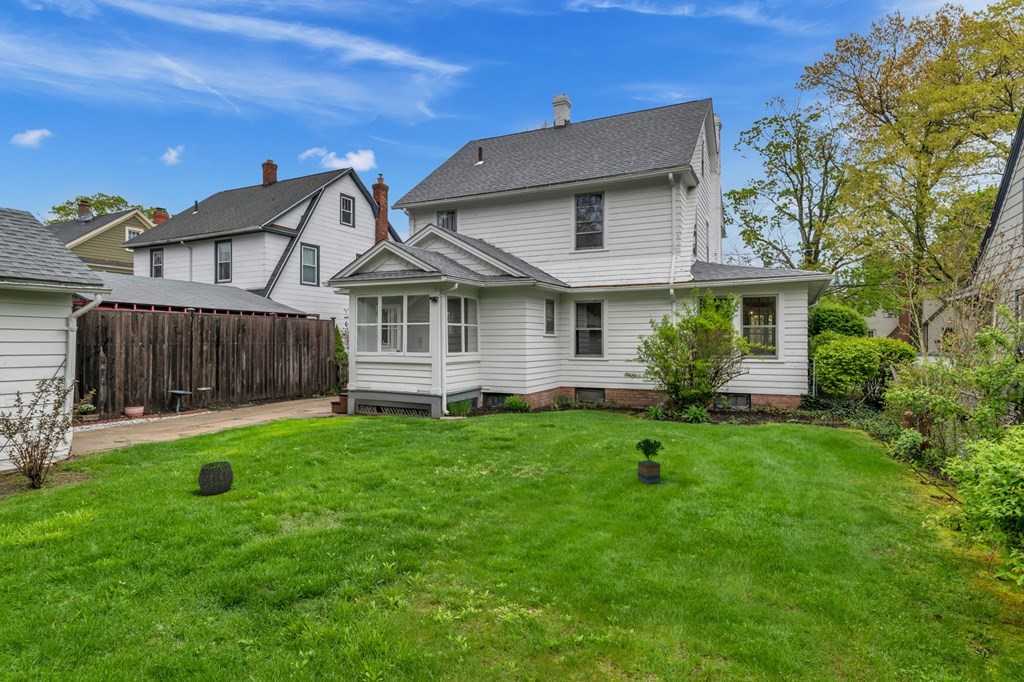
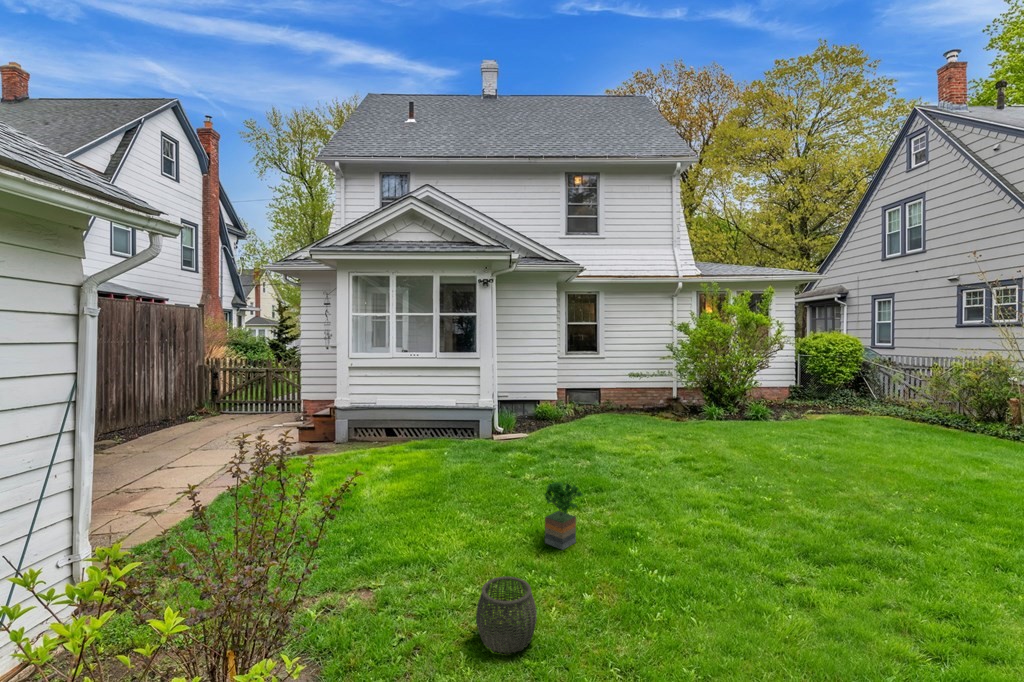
potted tree: present [636,439,665,484] -> present [545,482,583,550]

